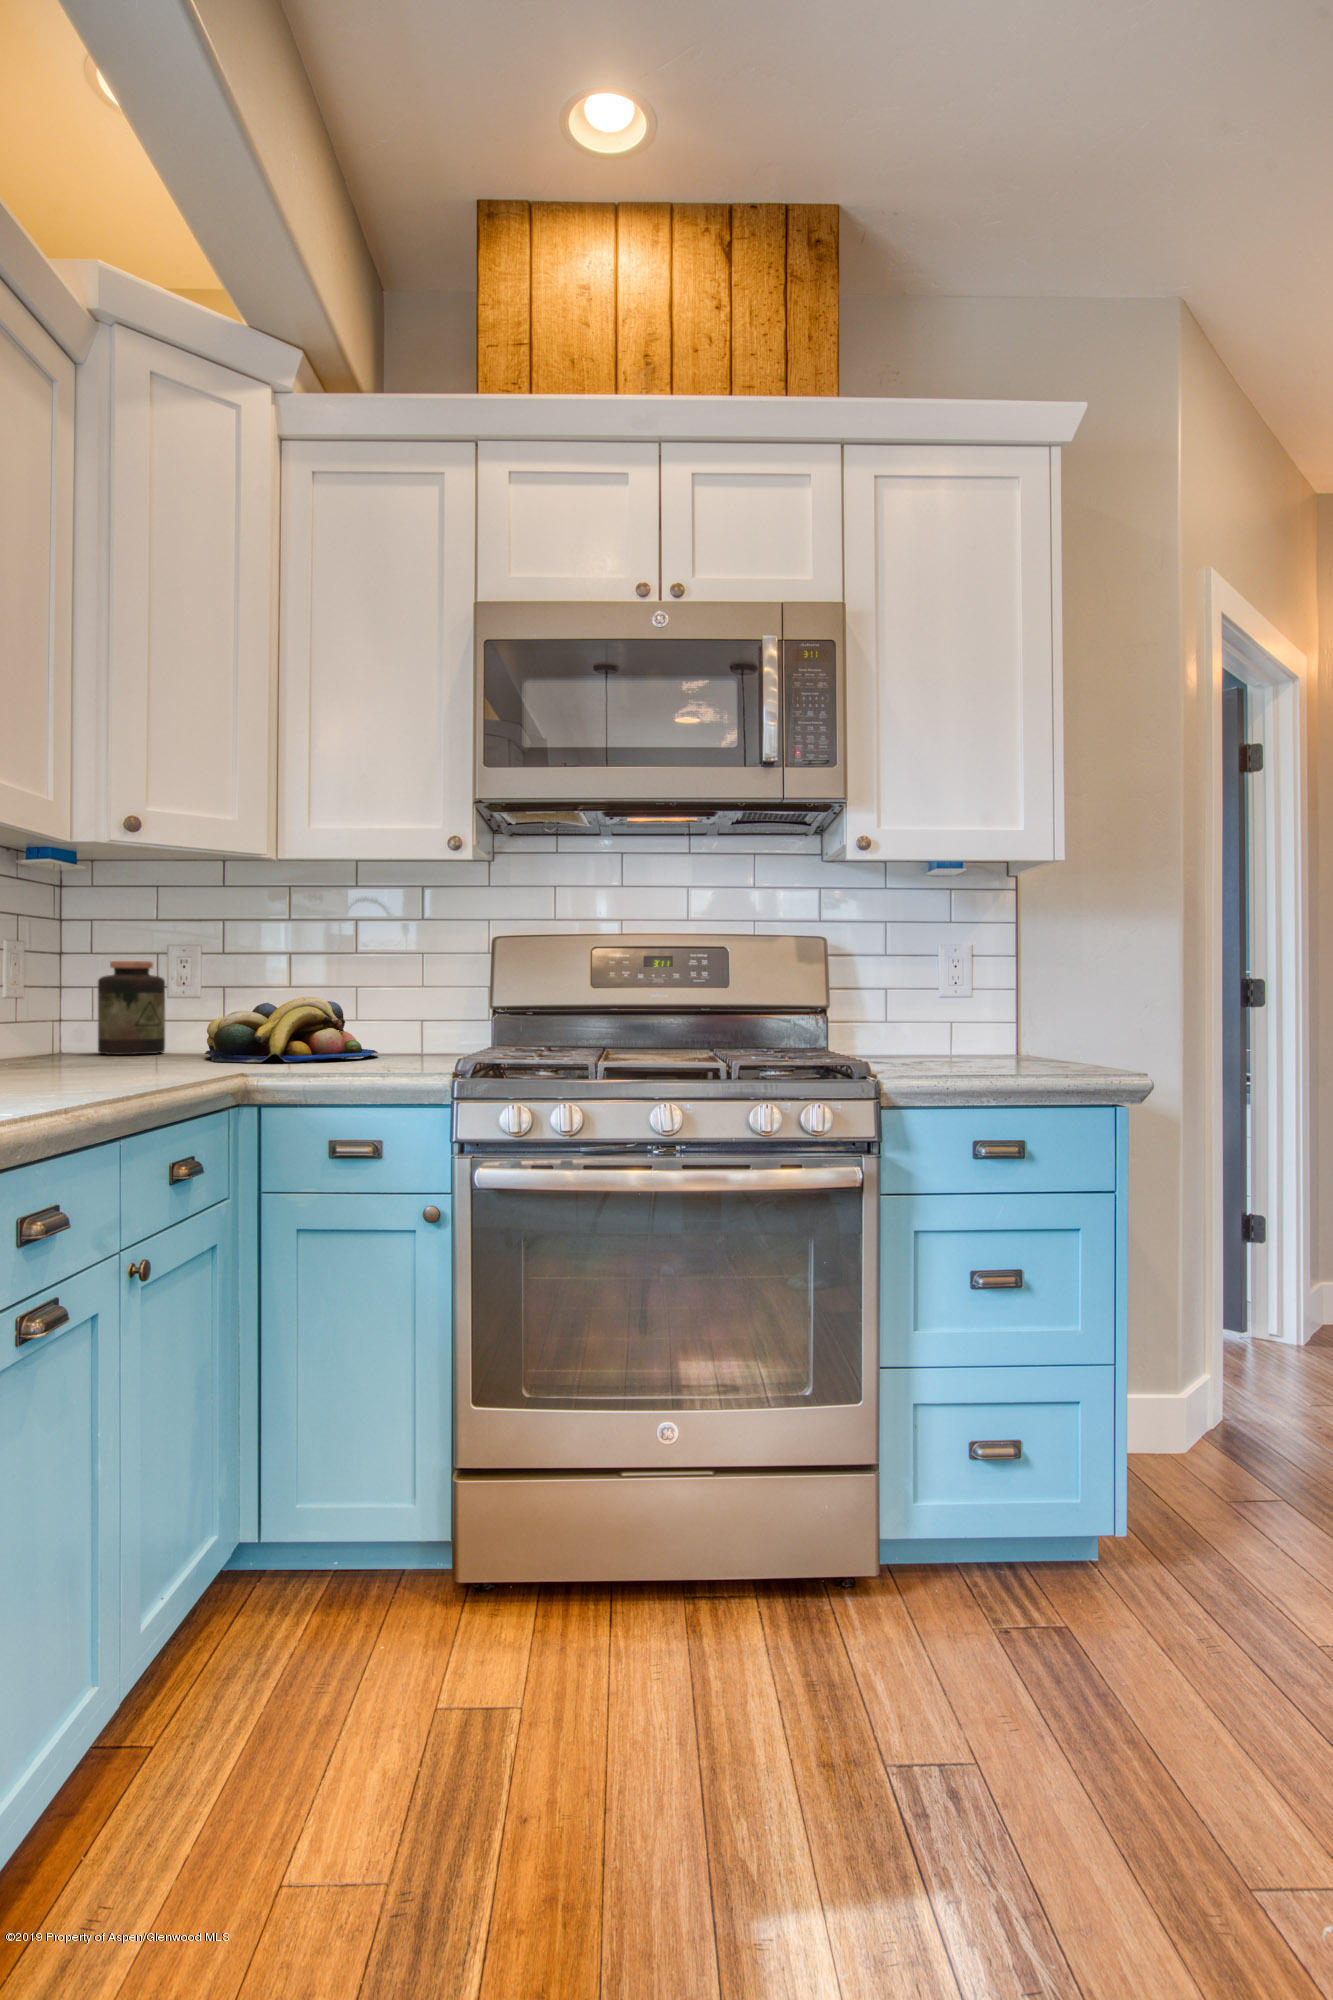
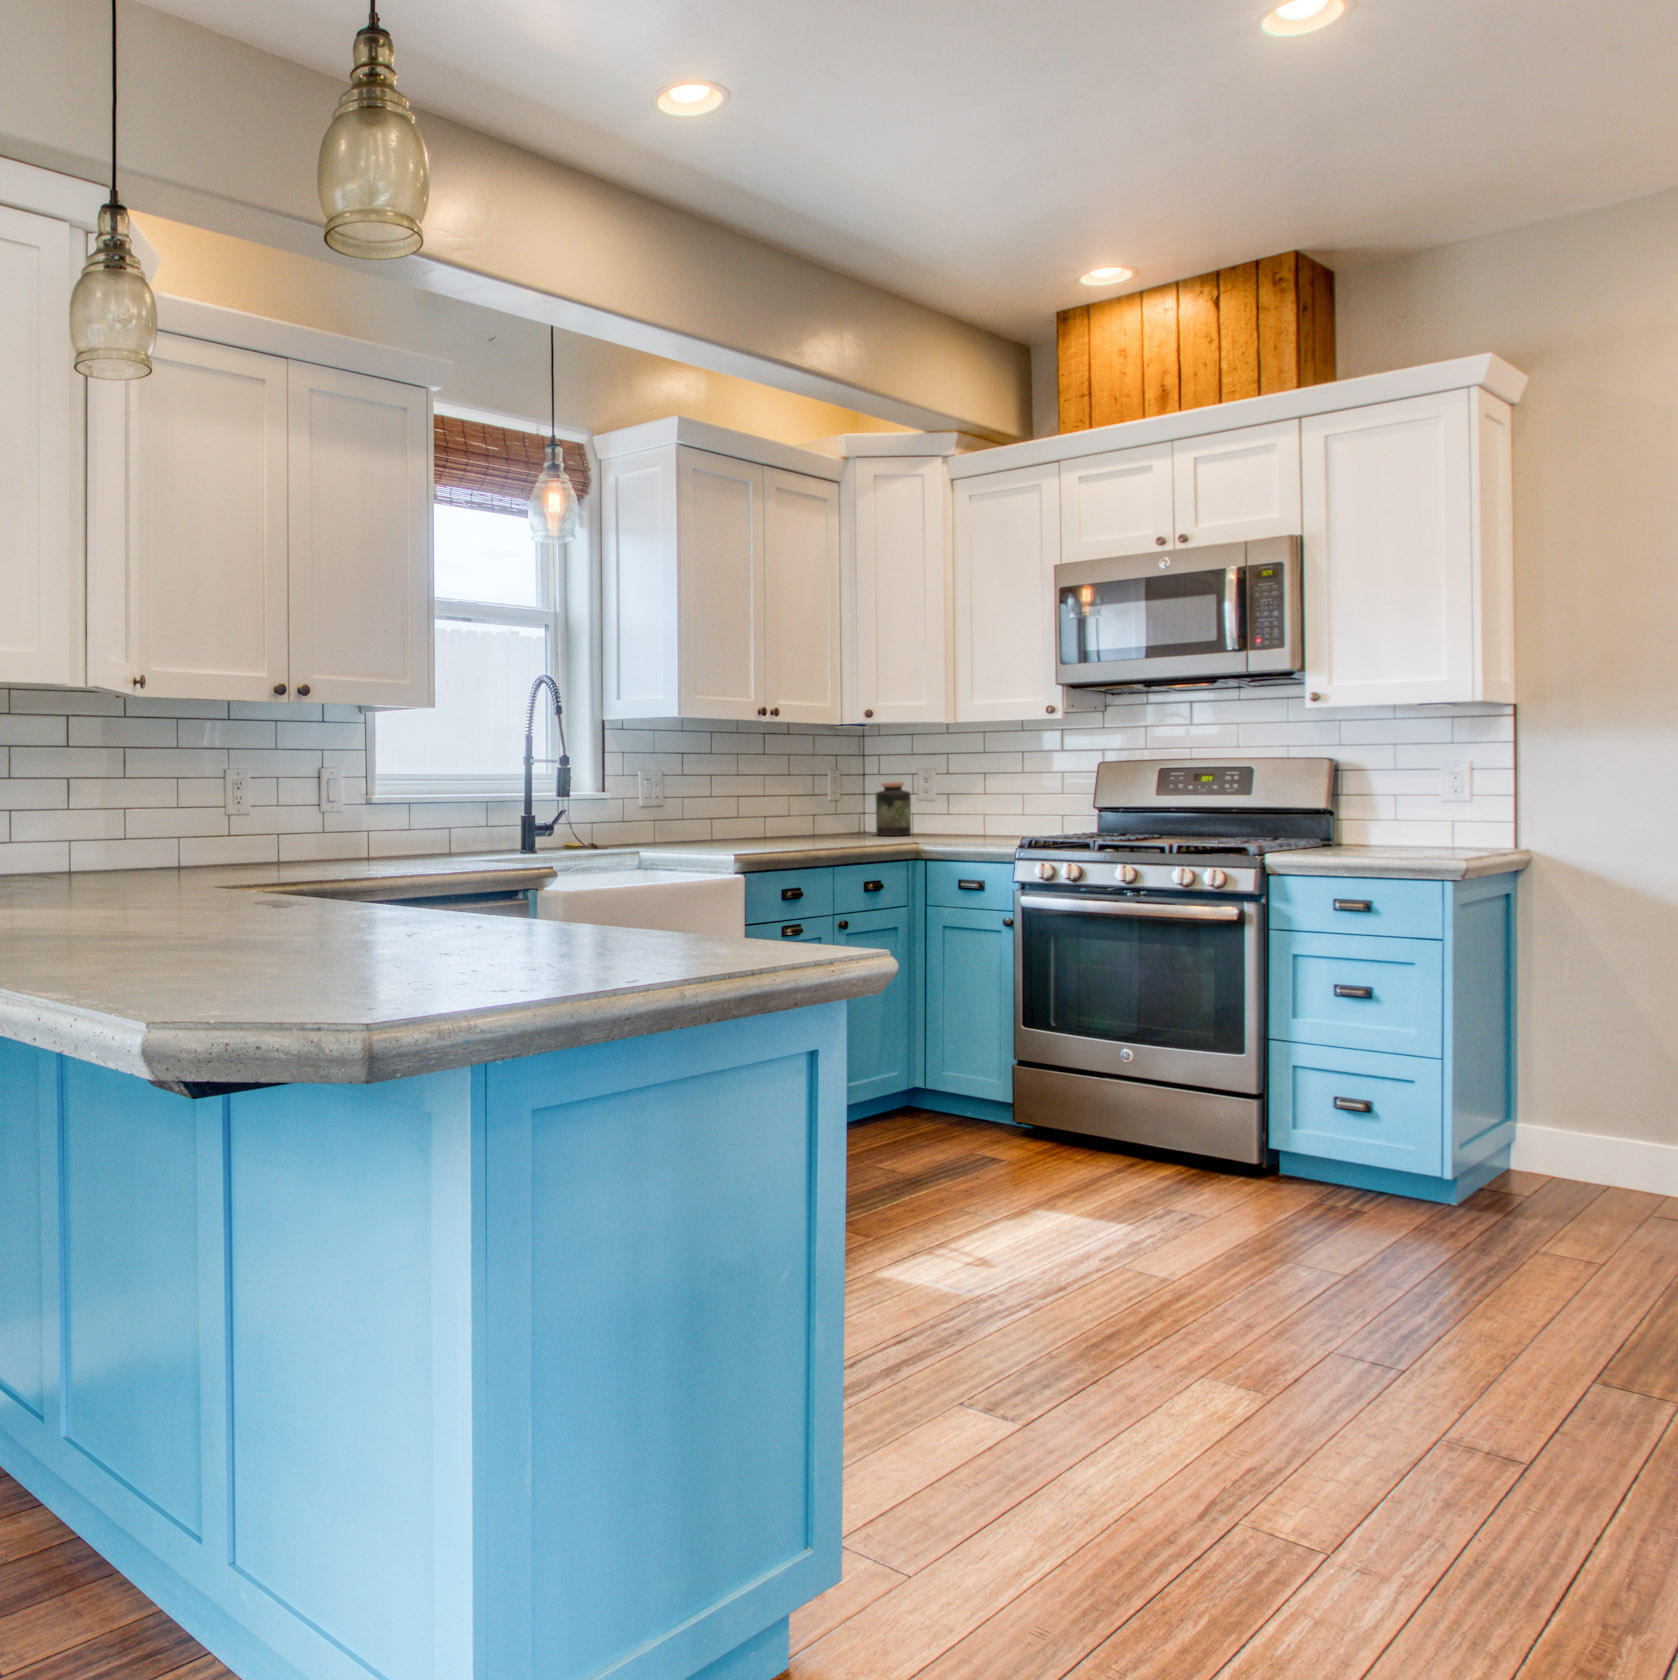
fruit bowl: present [205,997,378,1062] -> none [922,803,1021,841]

